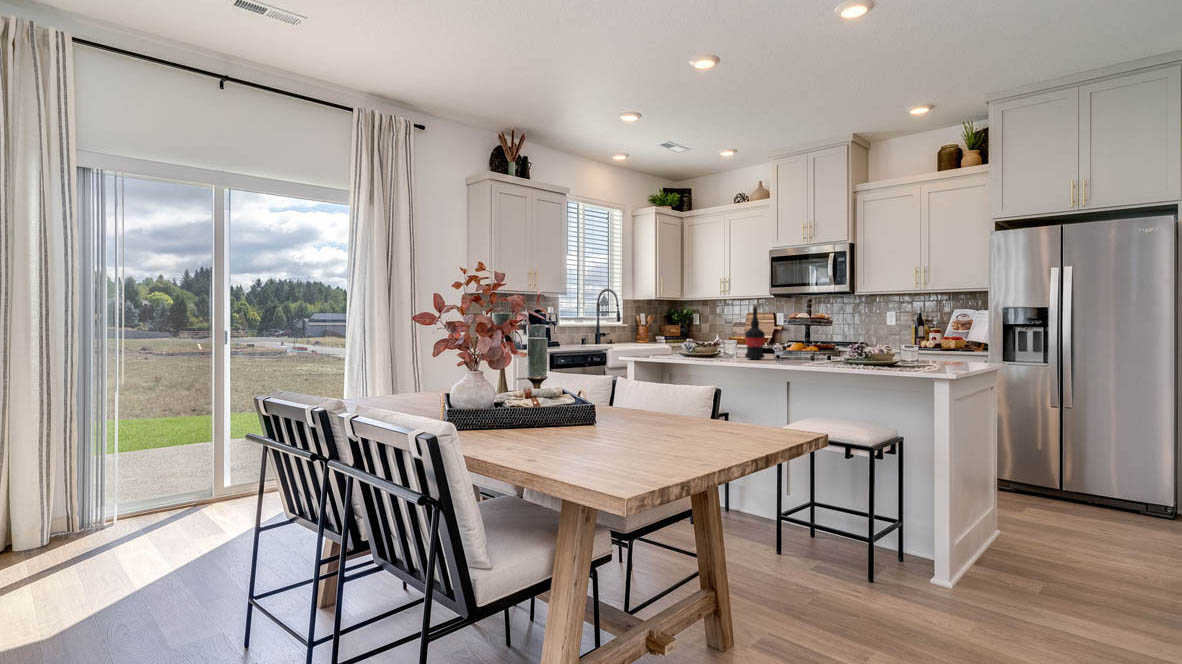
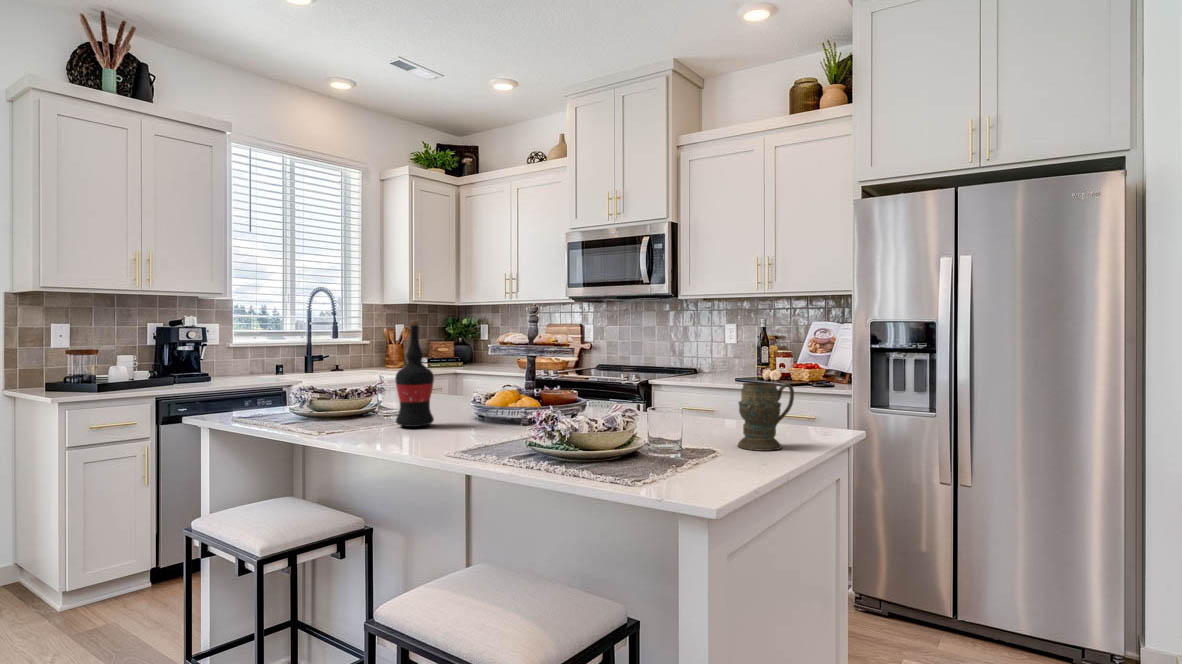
mug: none [939,335,969,367] -> present [738,382,794,451]

